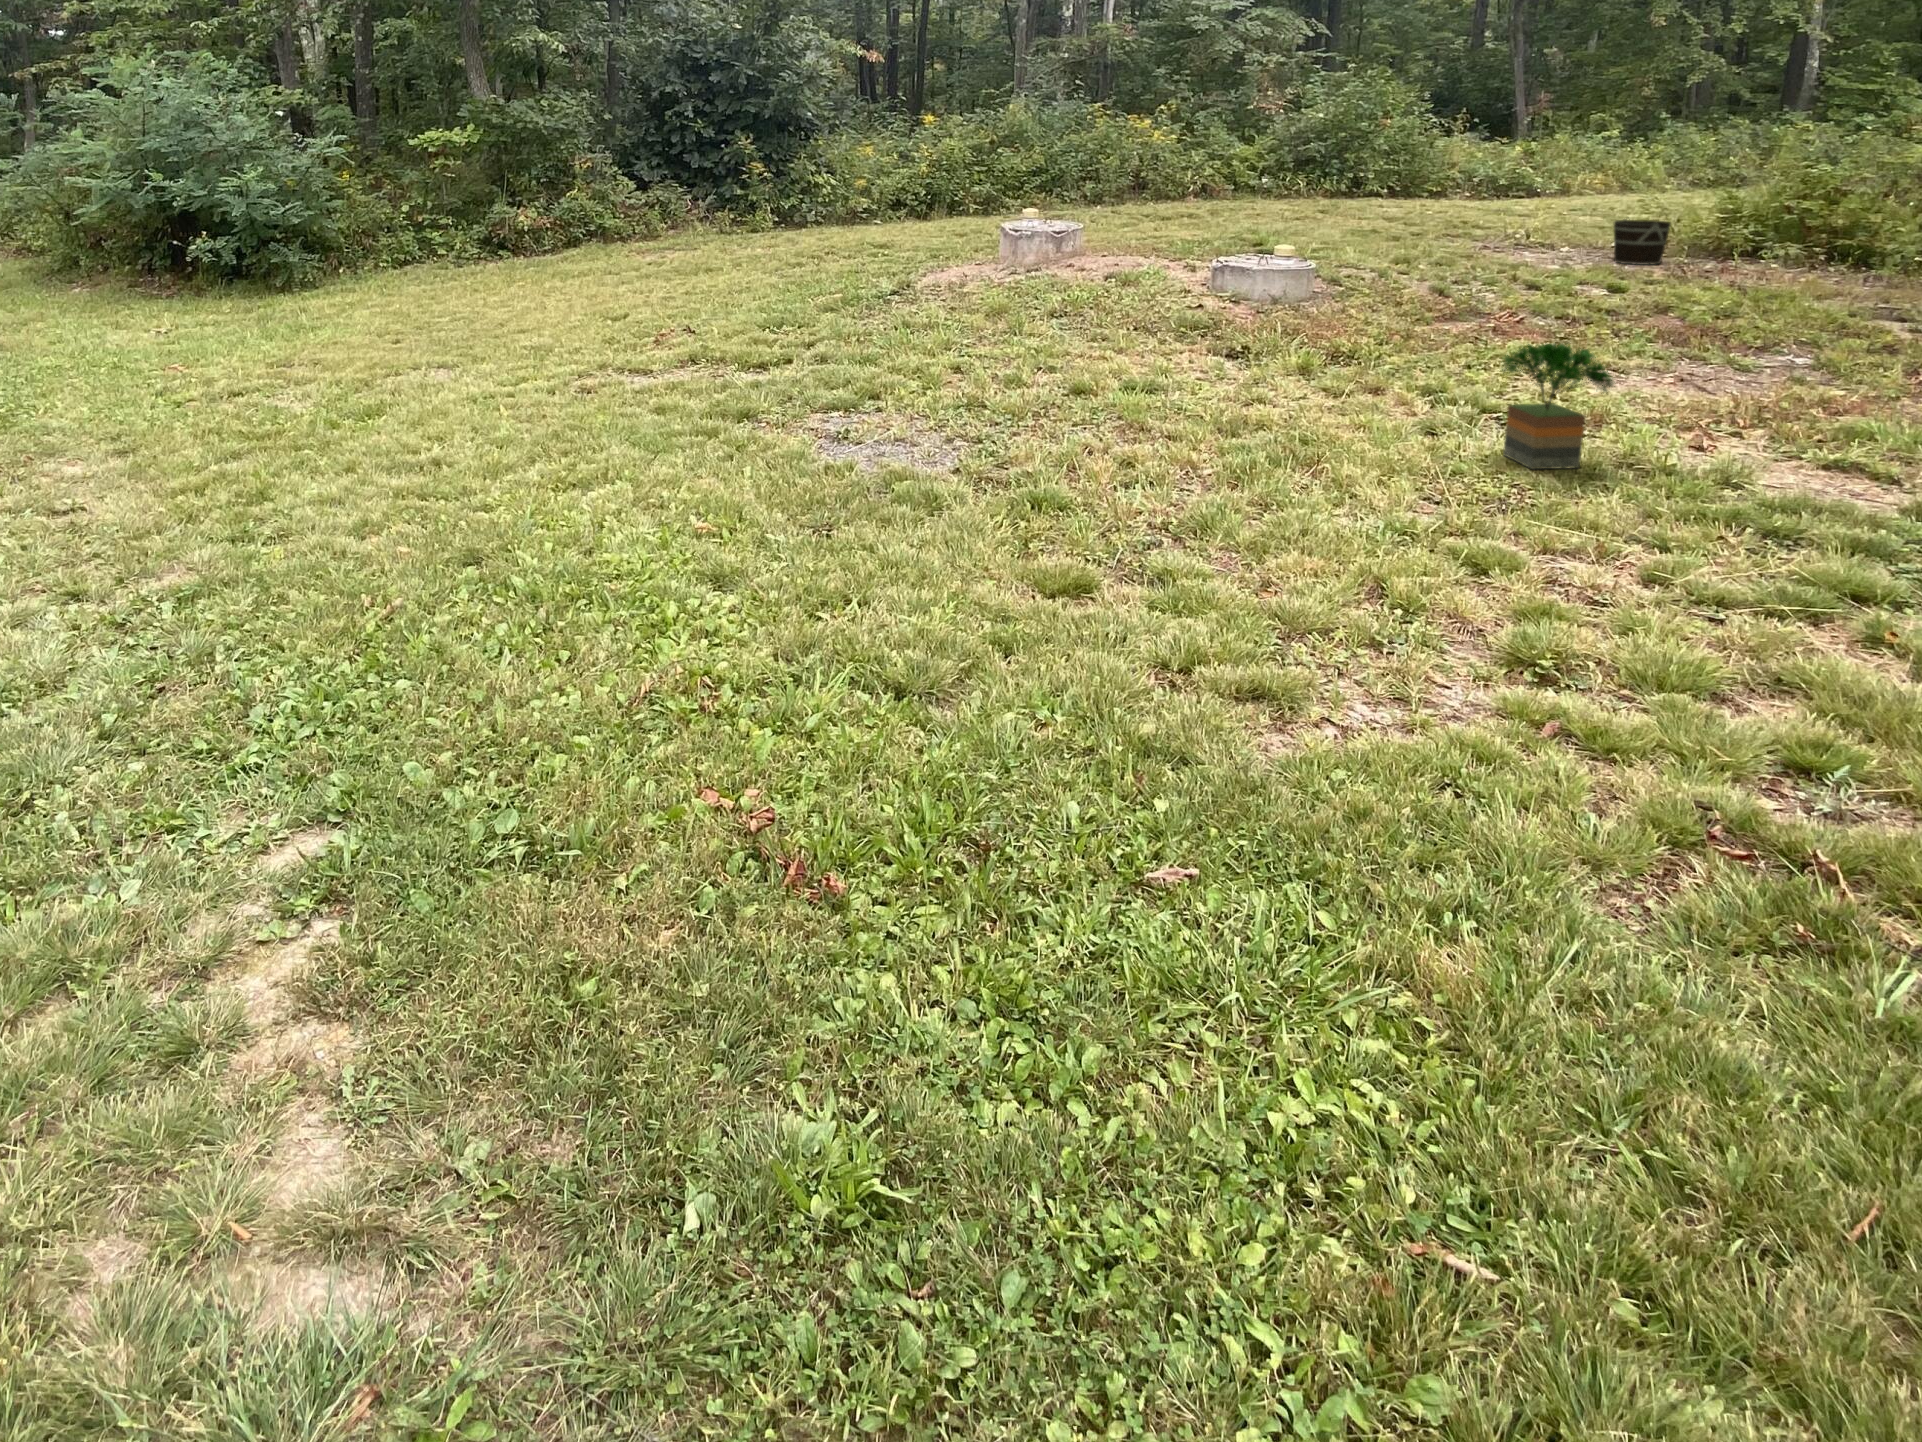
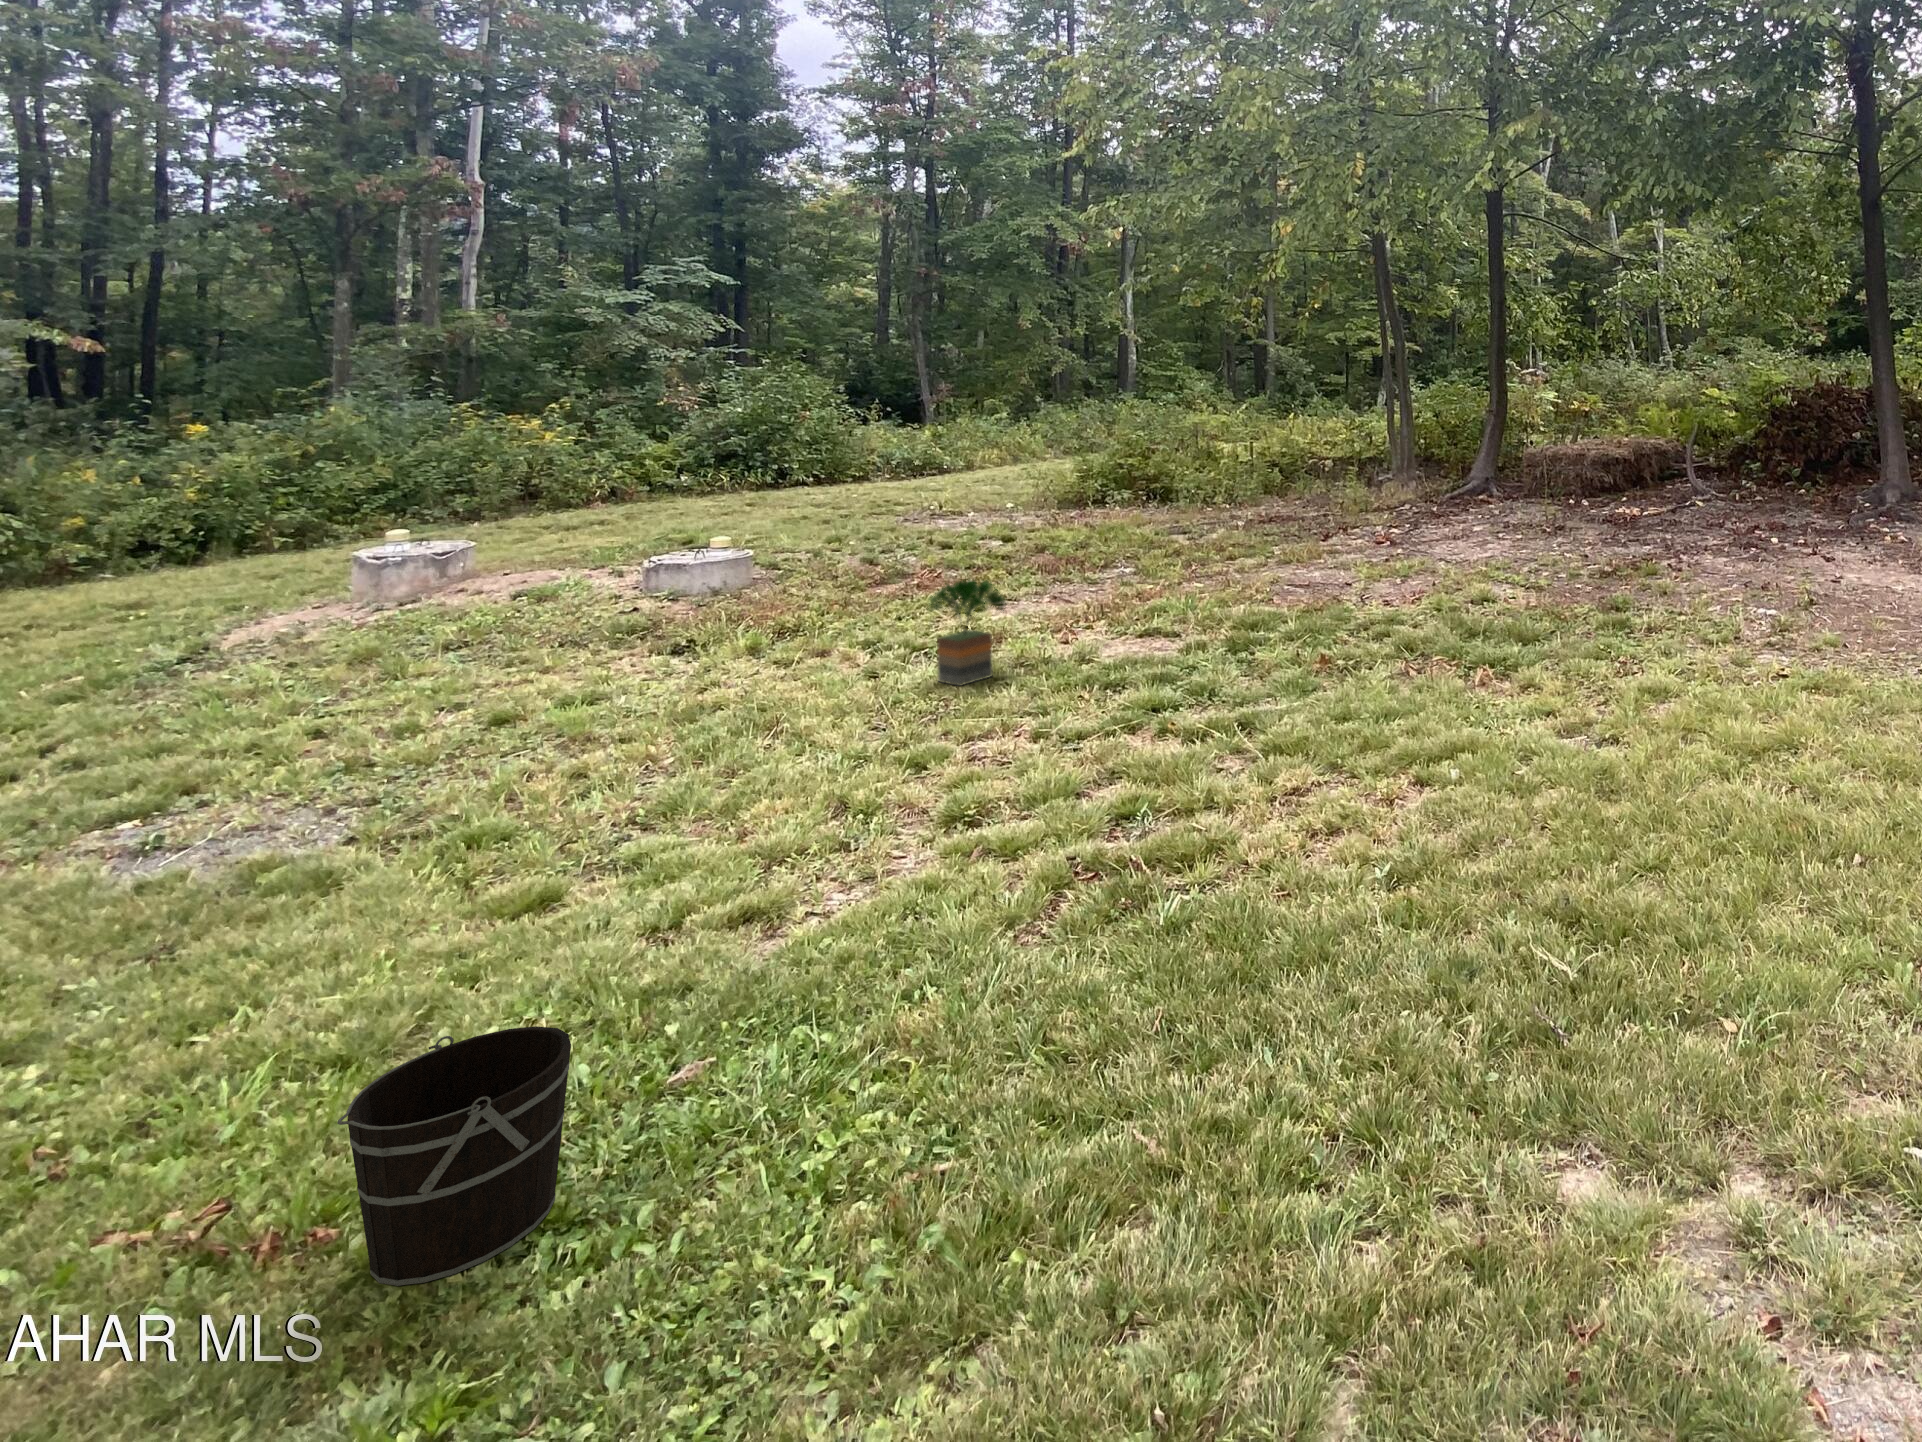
bucket: present [1614,219,1671,265] -> present [337,1026,571,1286]

